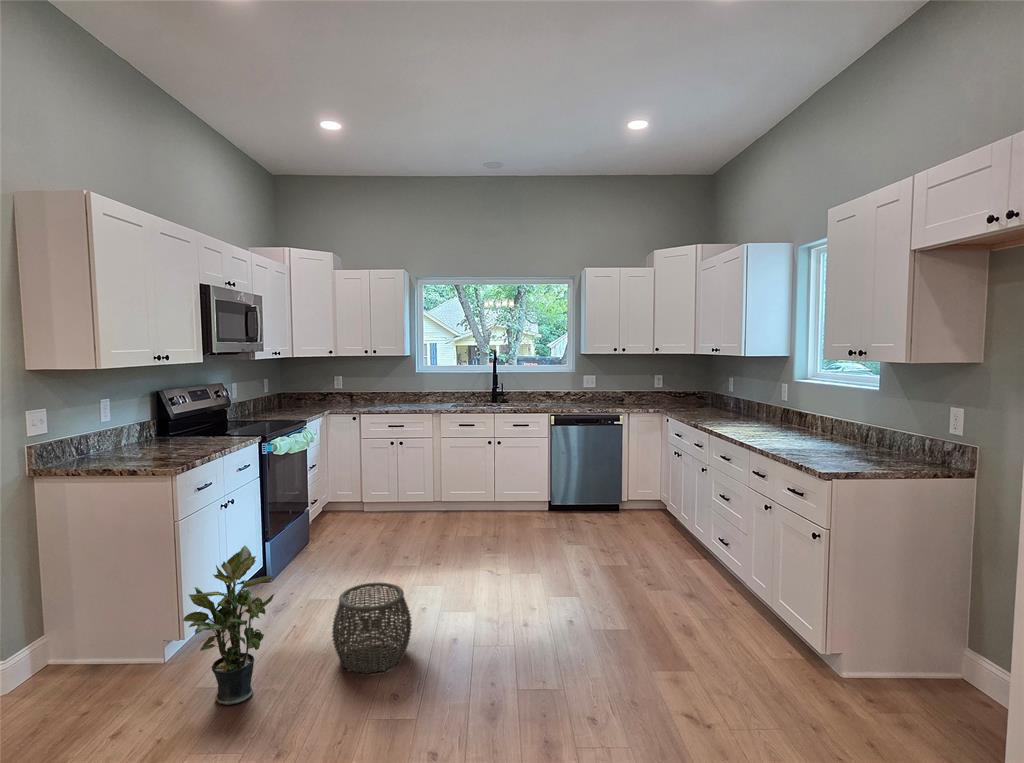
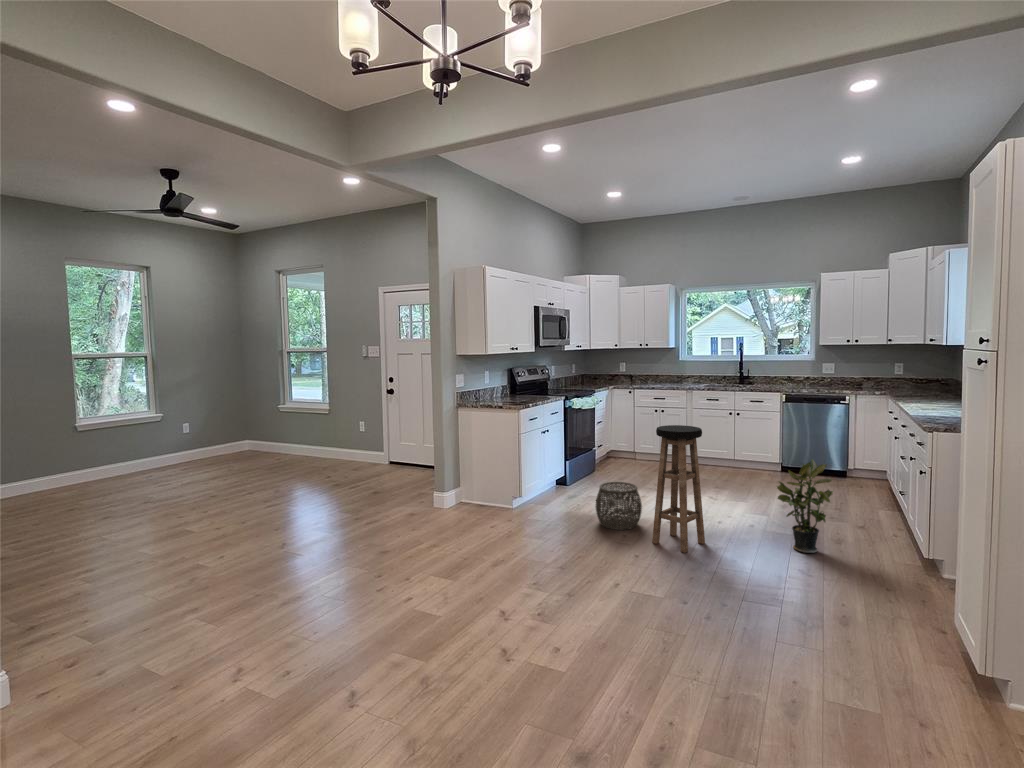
bar stool: none [439,486,517,701] -> present [652,425,705,553]
potted plant: present [183,546,274,705] -> present [777,460,833,553]

